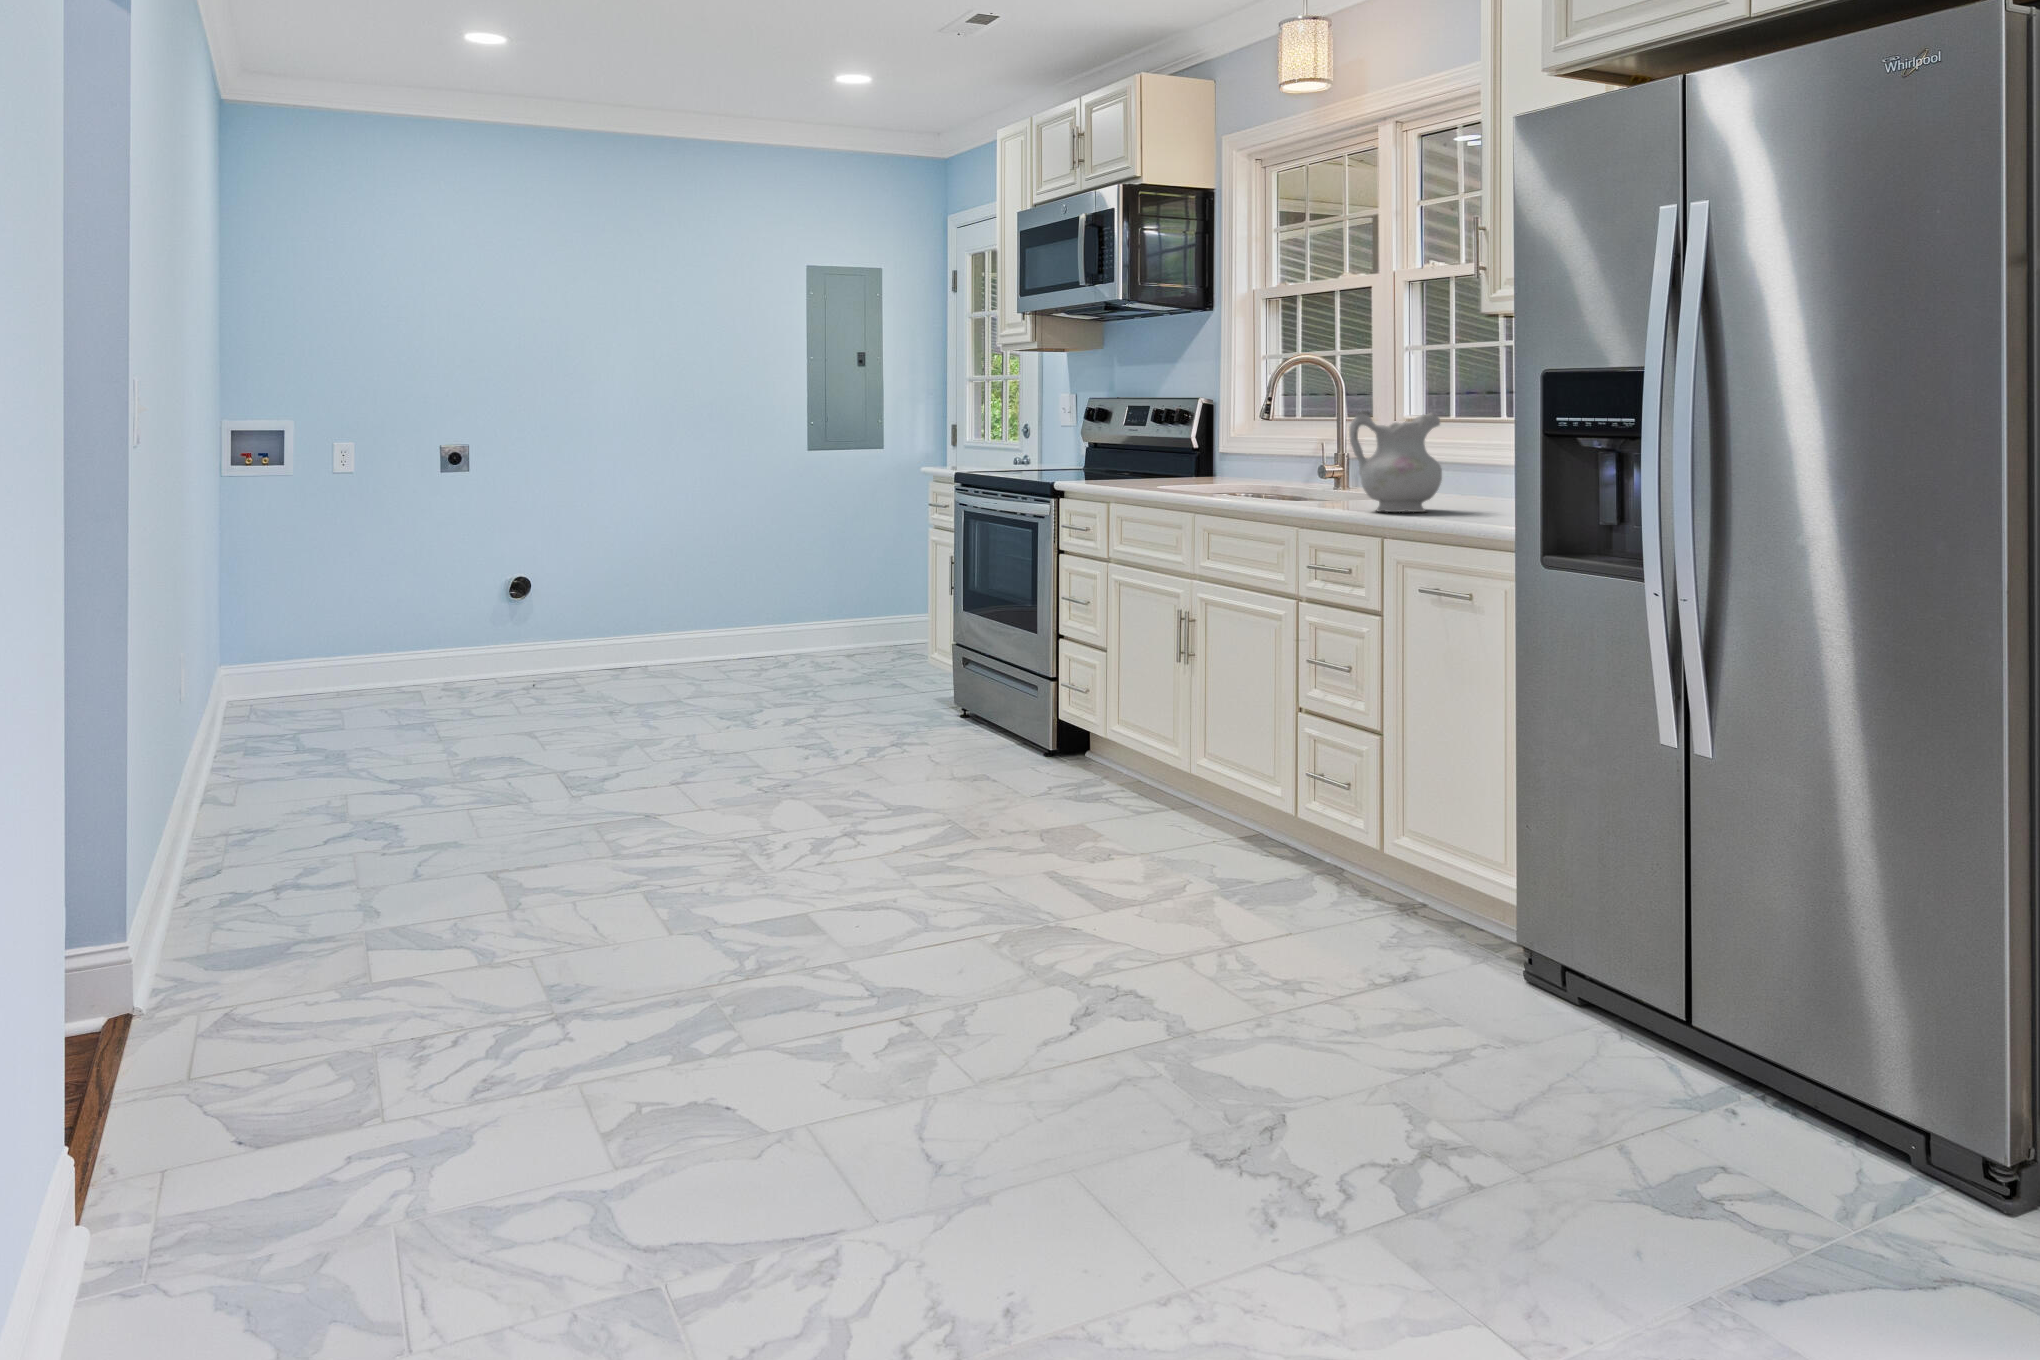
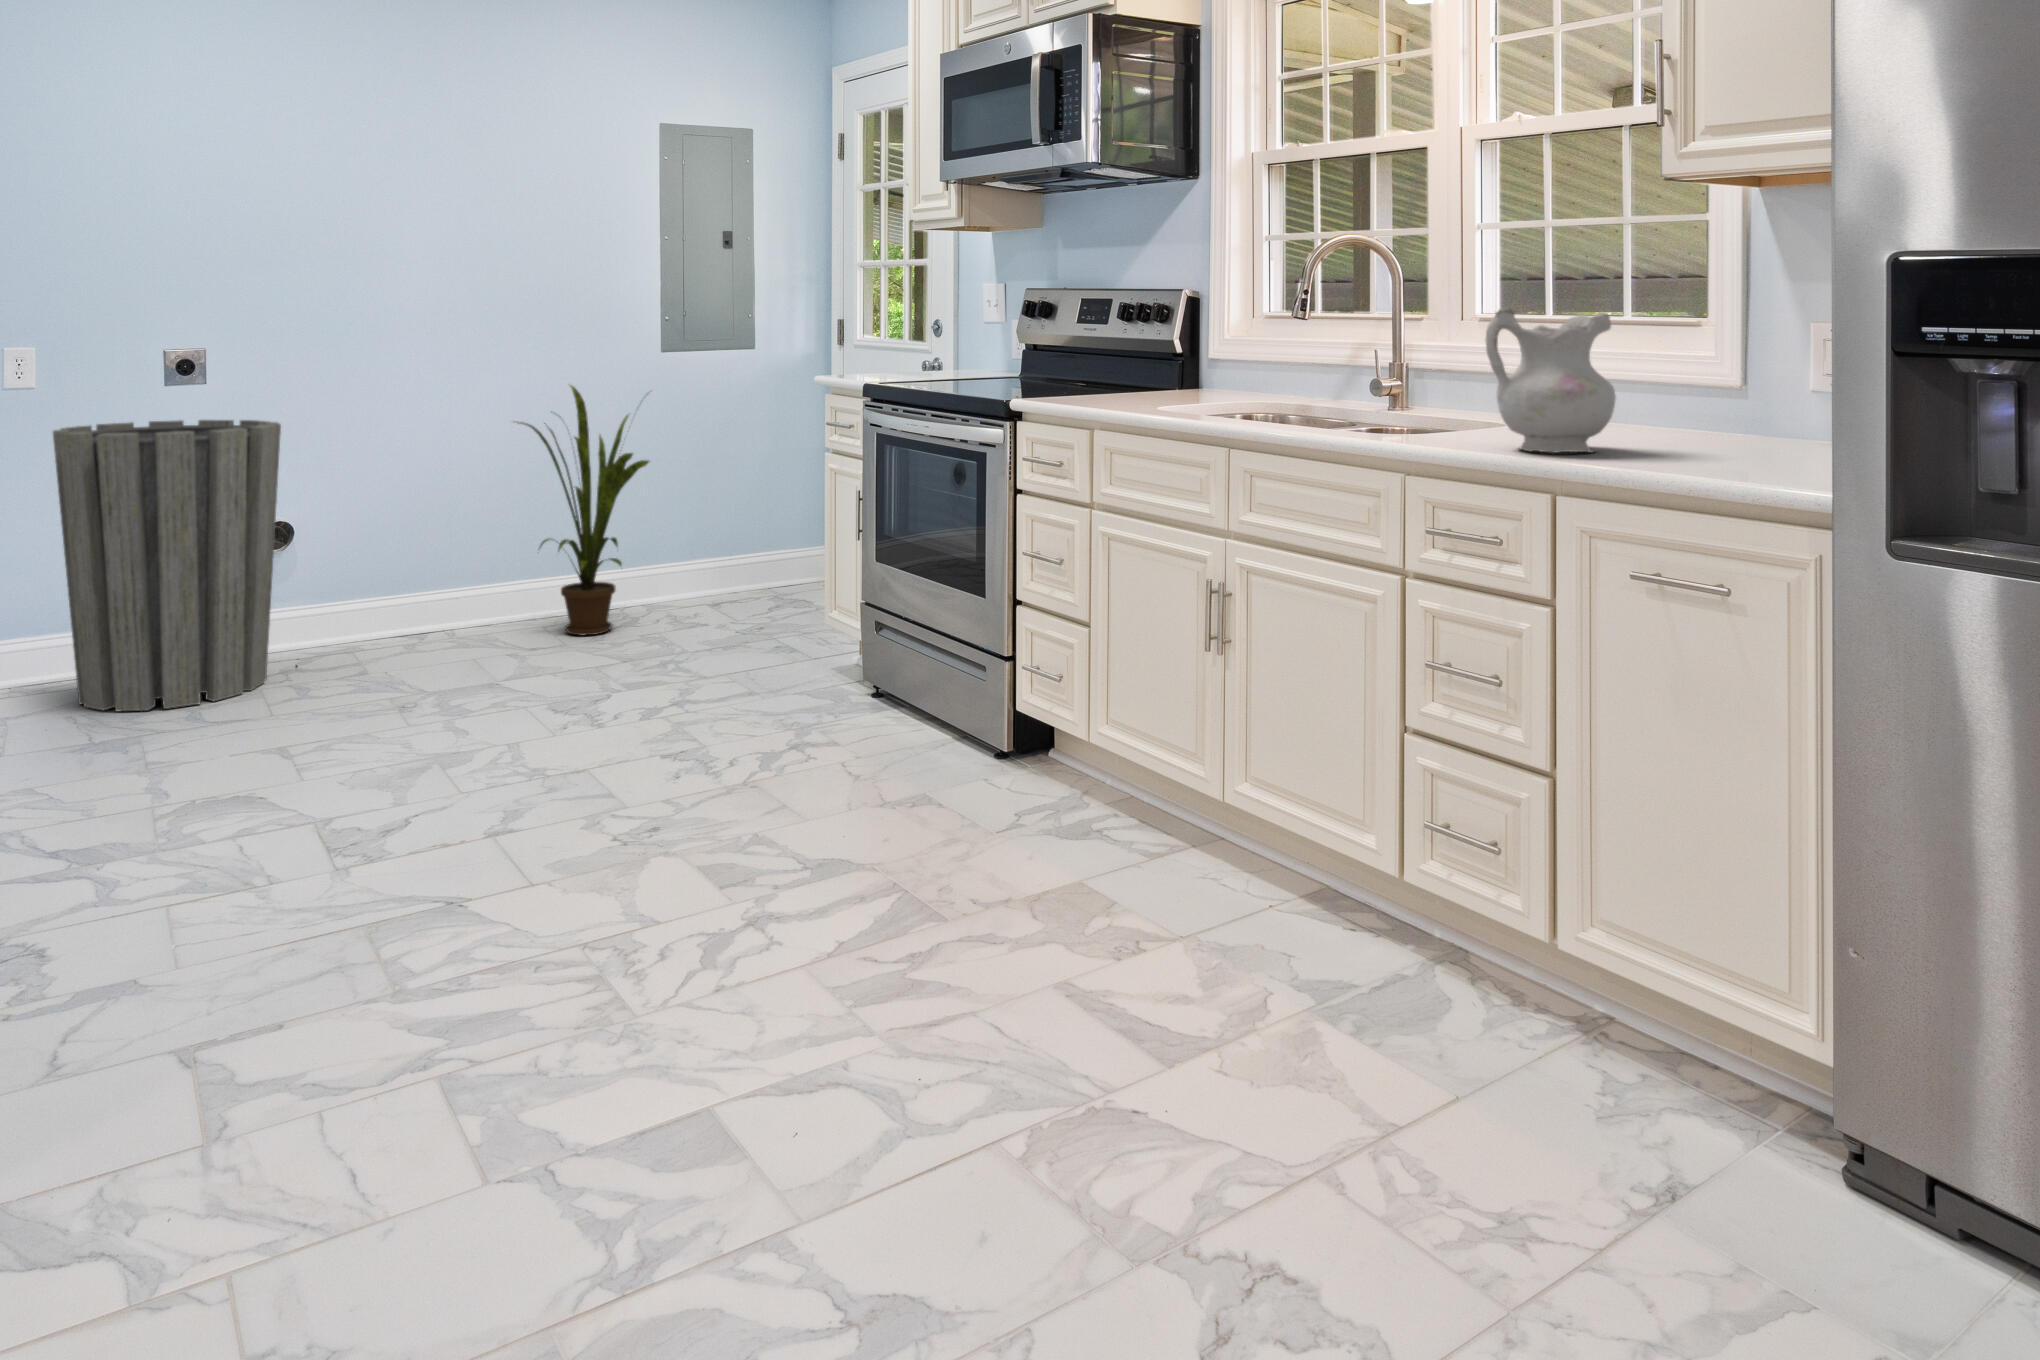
house plant: none [695,476,804,671] -> present [514,386,649,635]
trash can: none [378,502,532,710] -> present [53,420,281,711]

